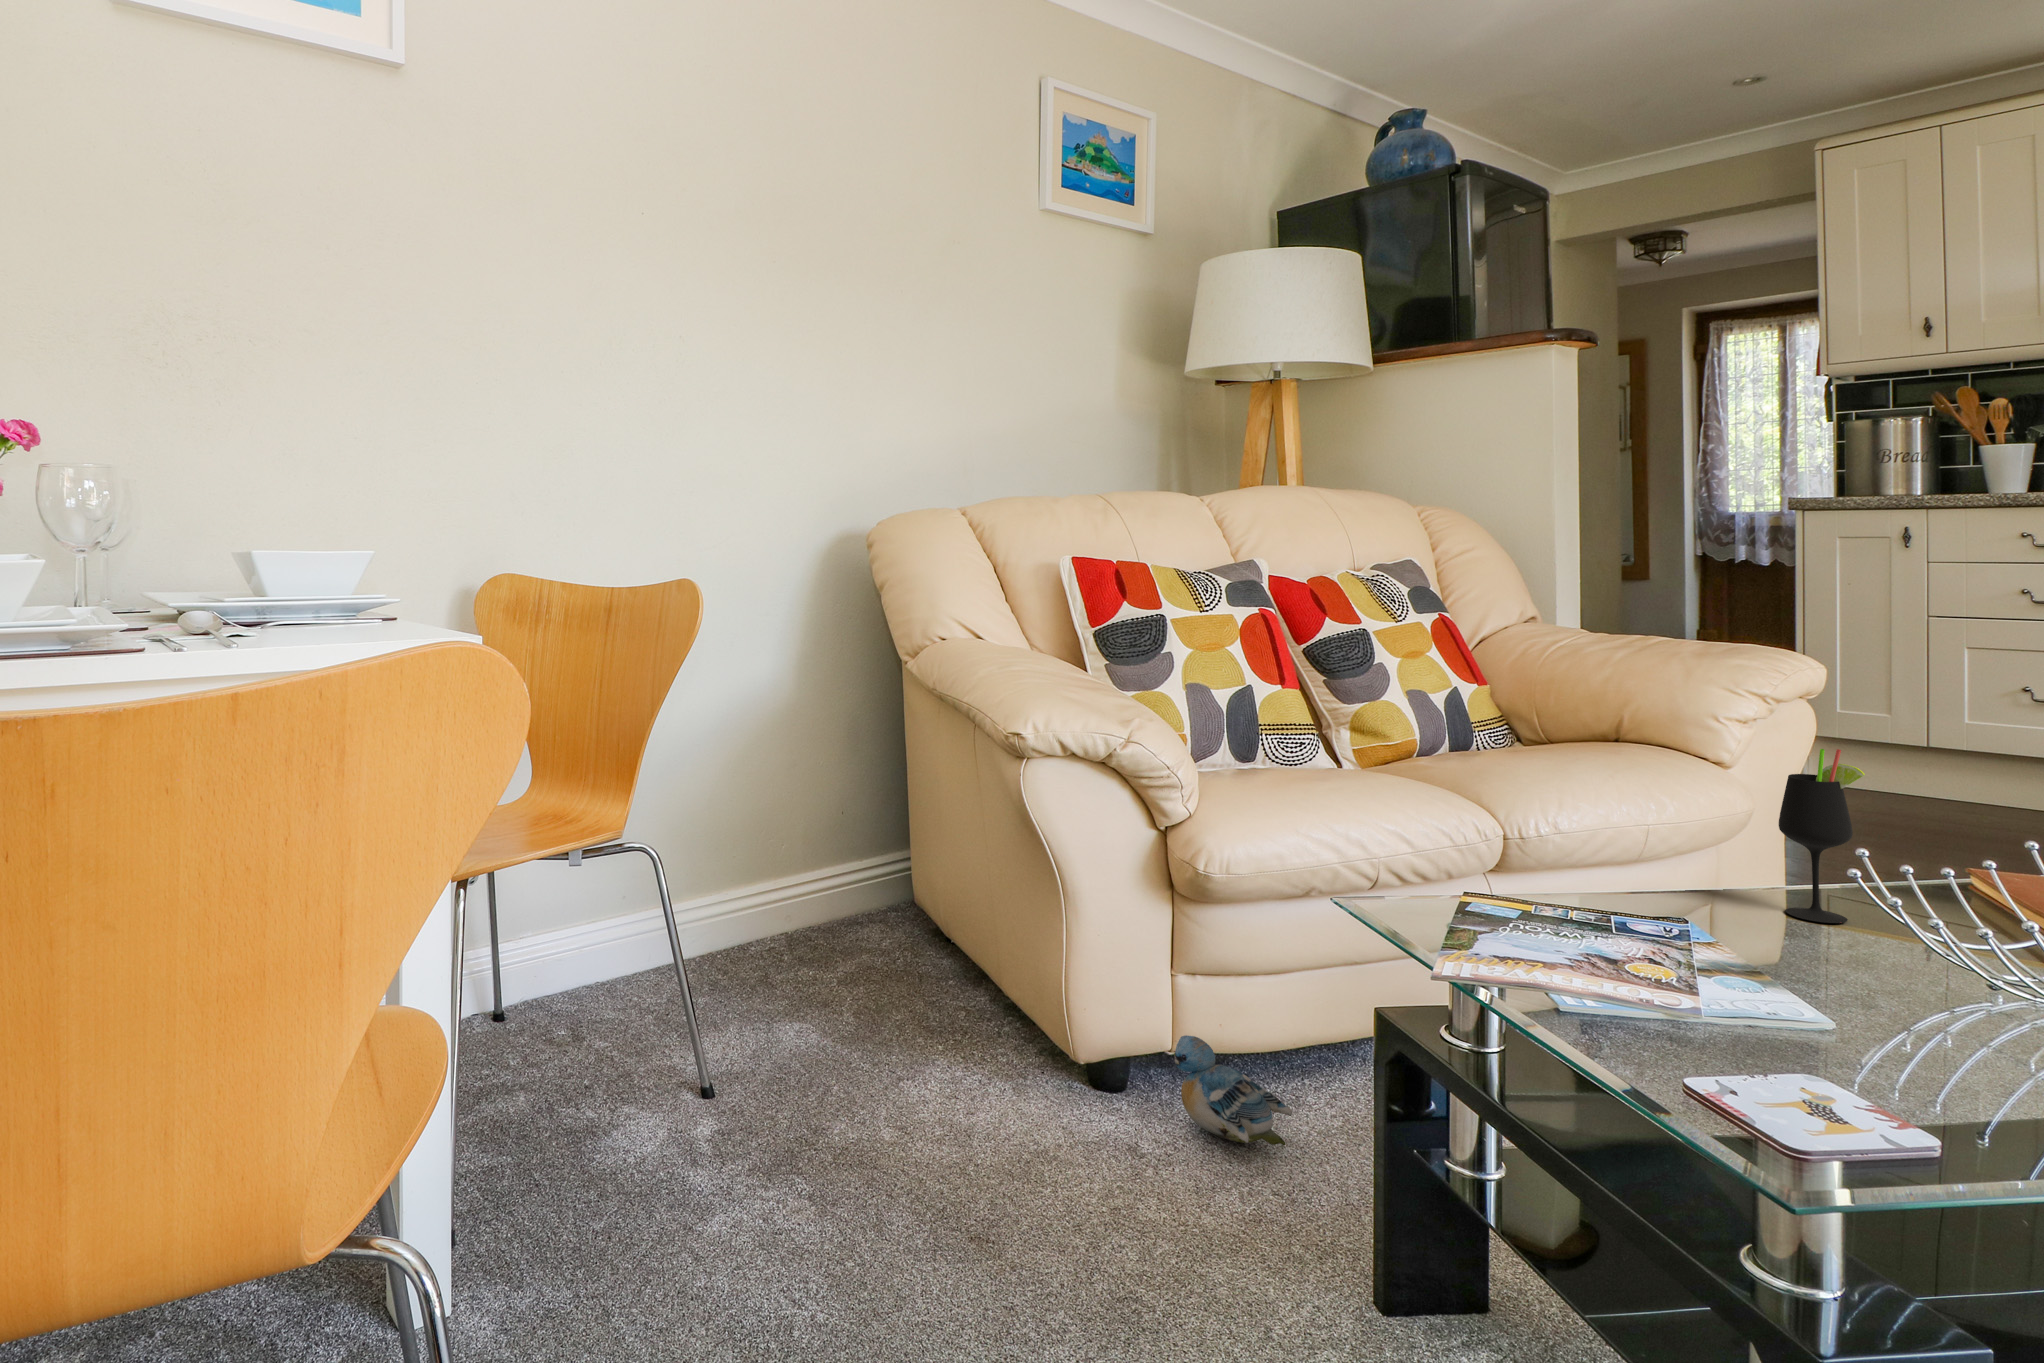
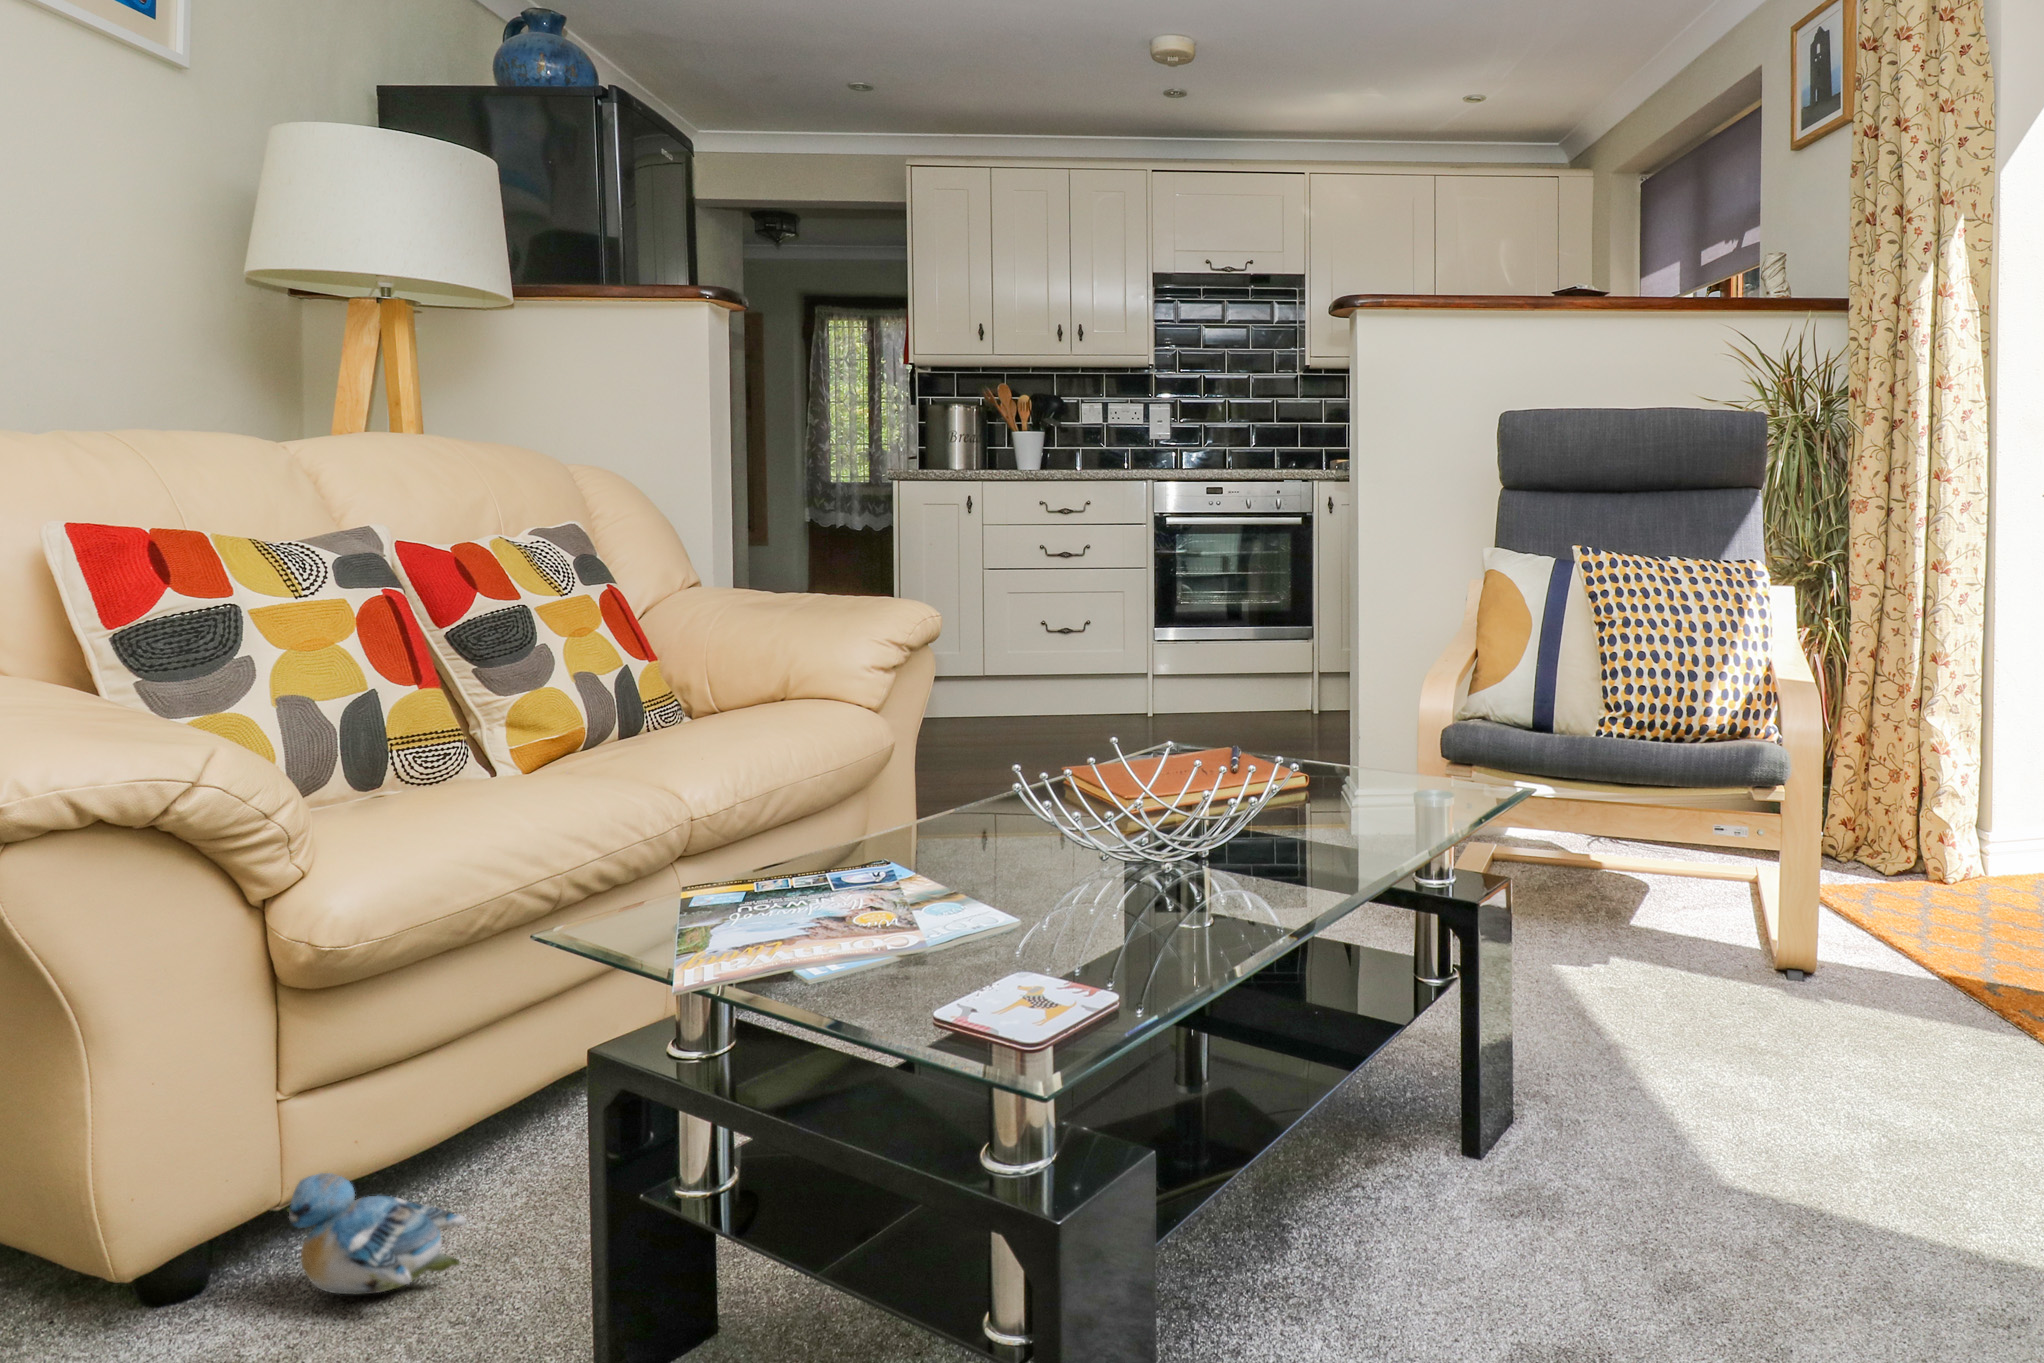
wine glass: present [1779,749,1865,923] -> none [950,680,1012,840]

